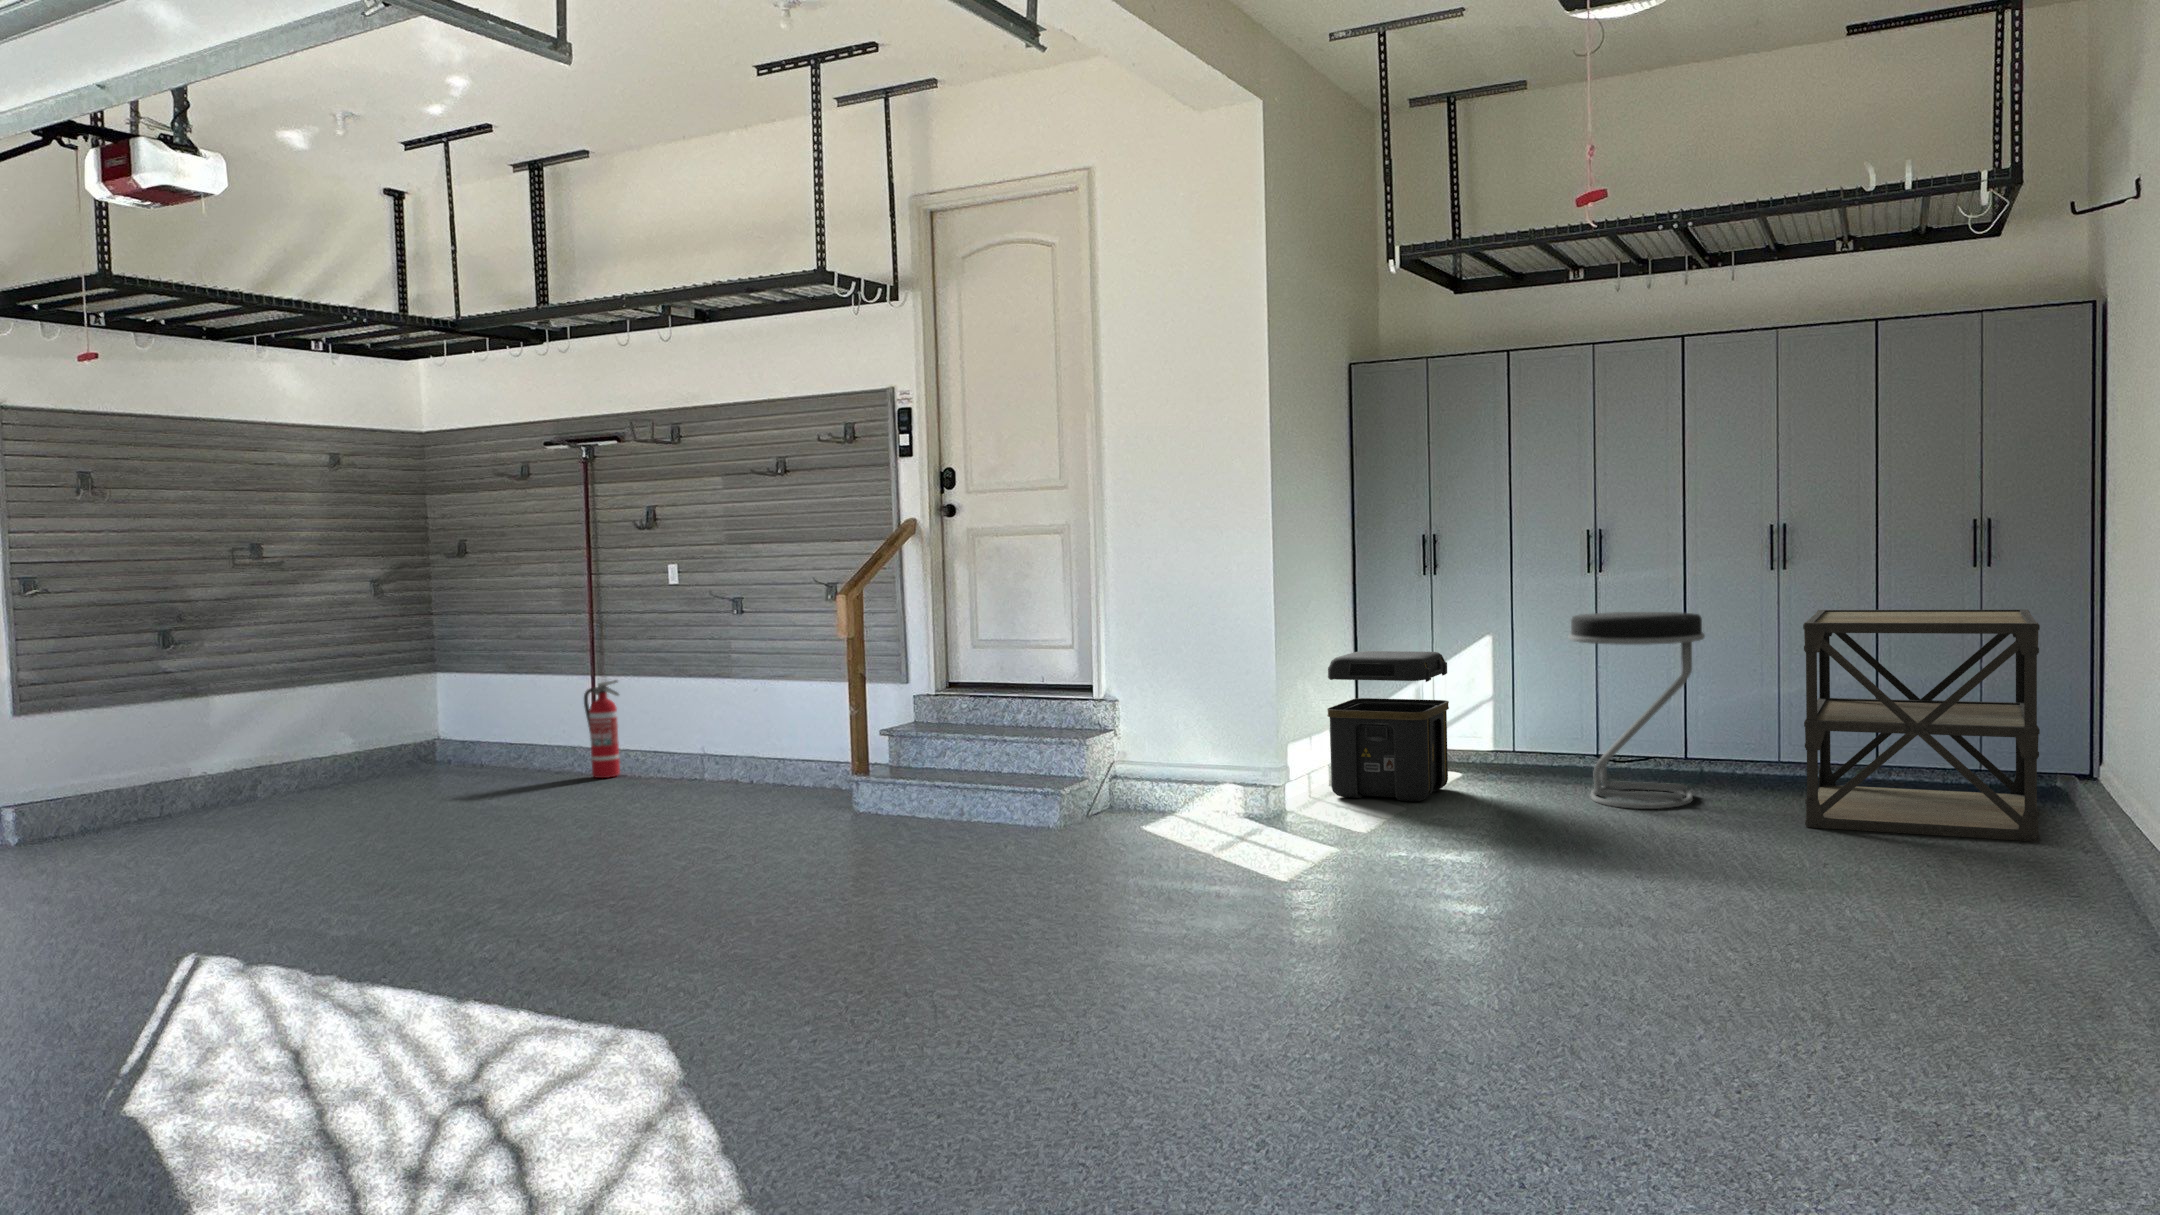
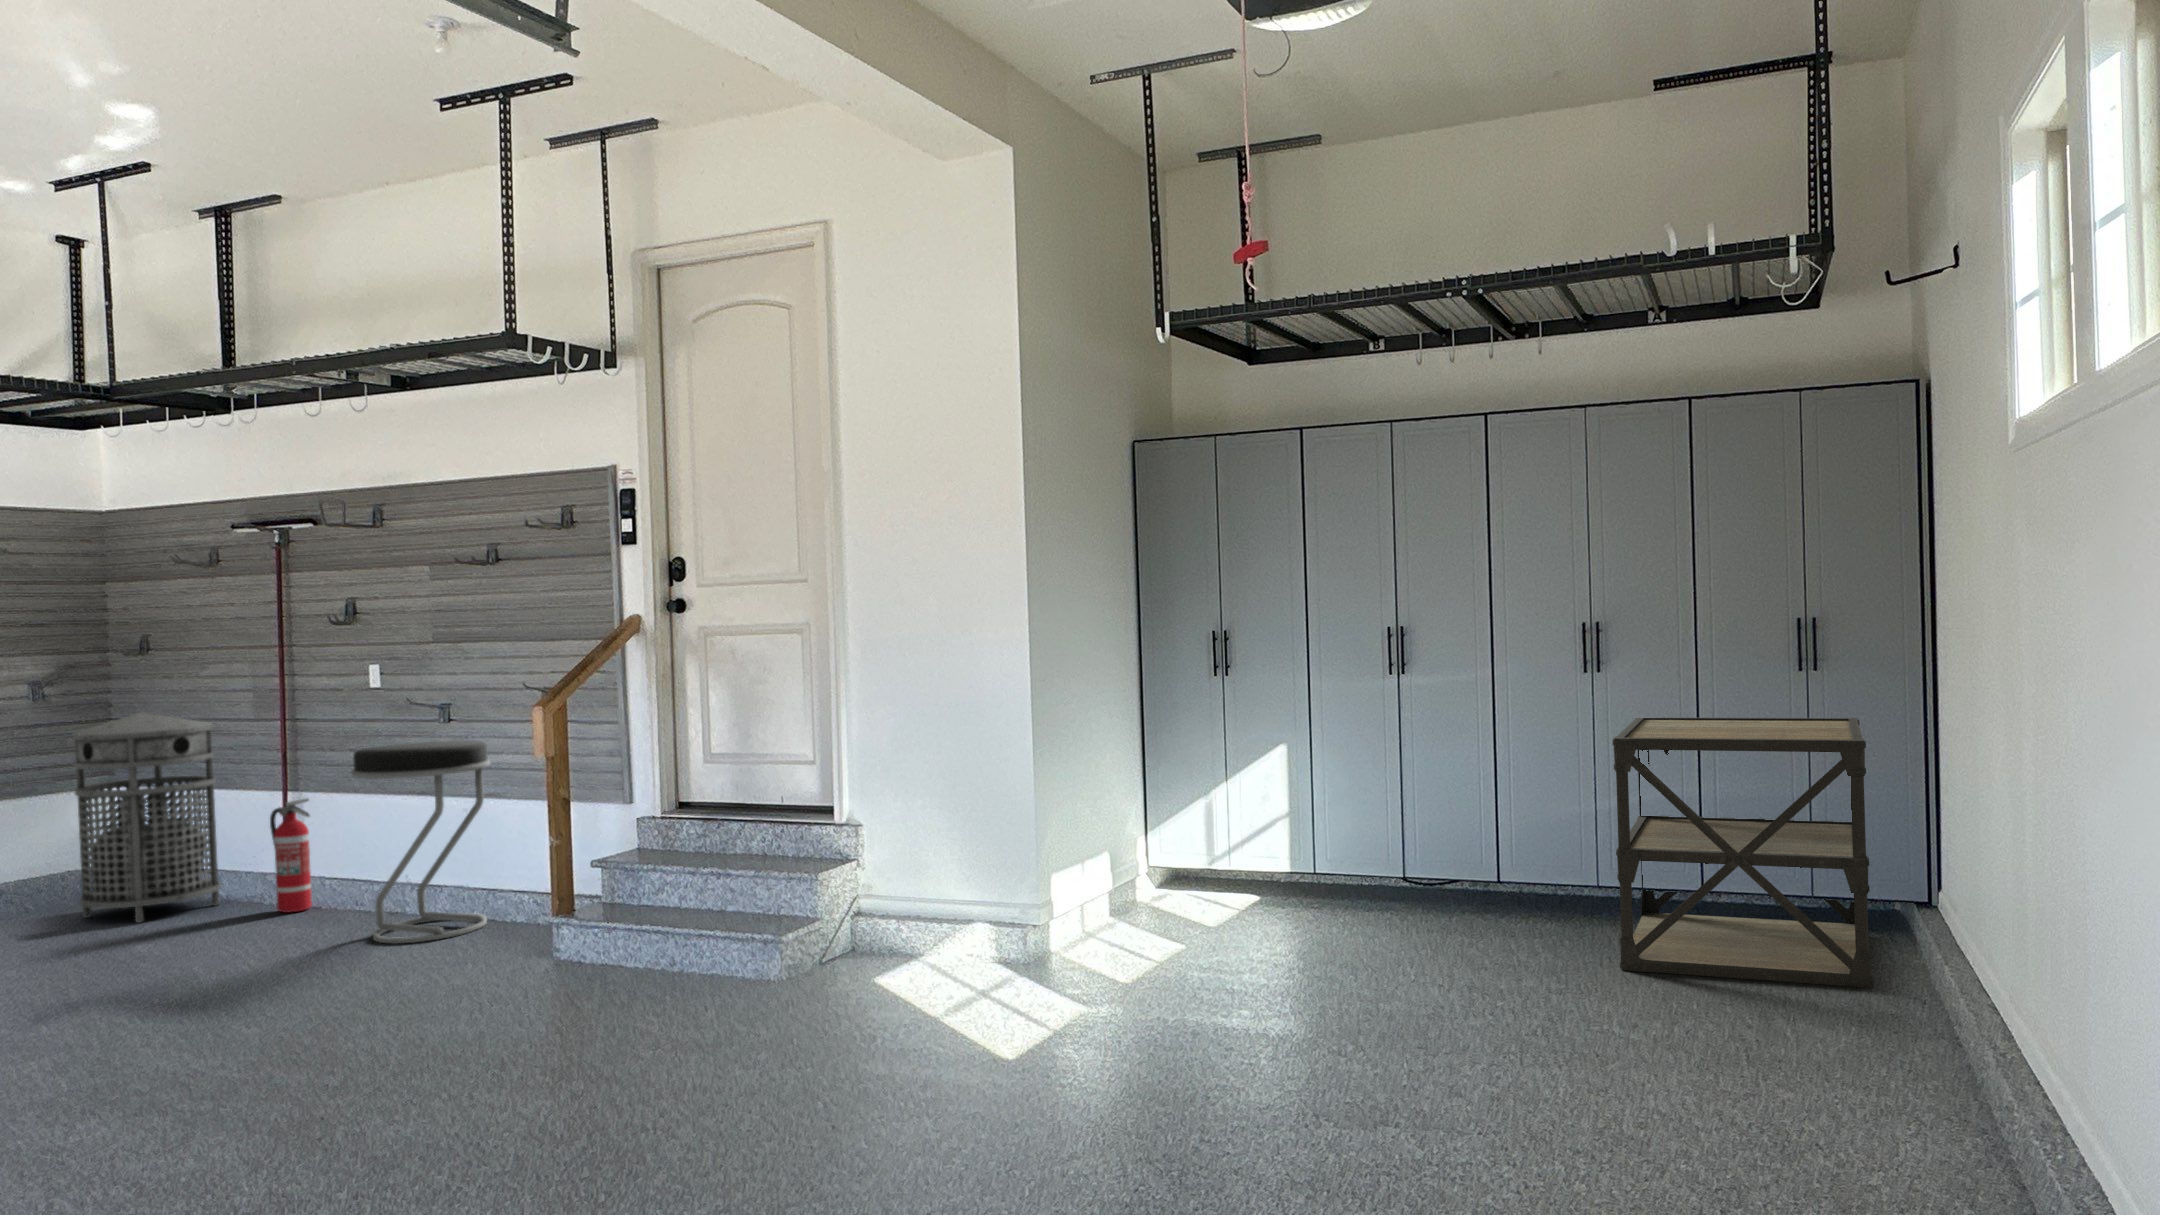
trash can: none [419,605,539,784] -> present [73,712,221,923]
stool: present [1569,612,1705,809] -> present [351,741,490,944]
toolbox: present [1327,651,1449,801] -> none [1101,763,1240,937]

